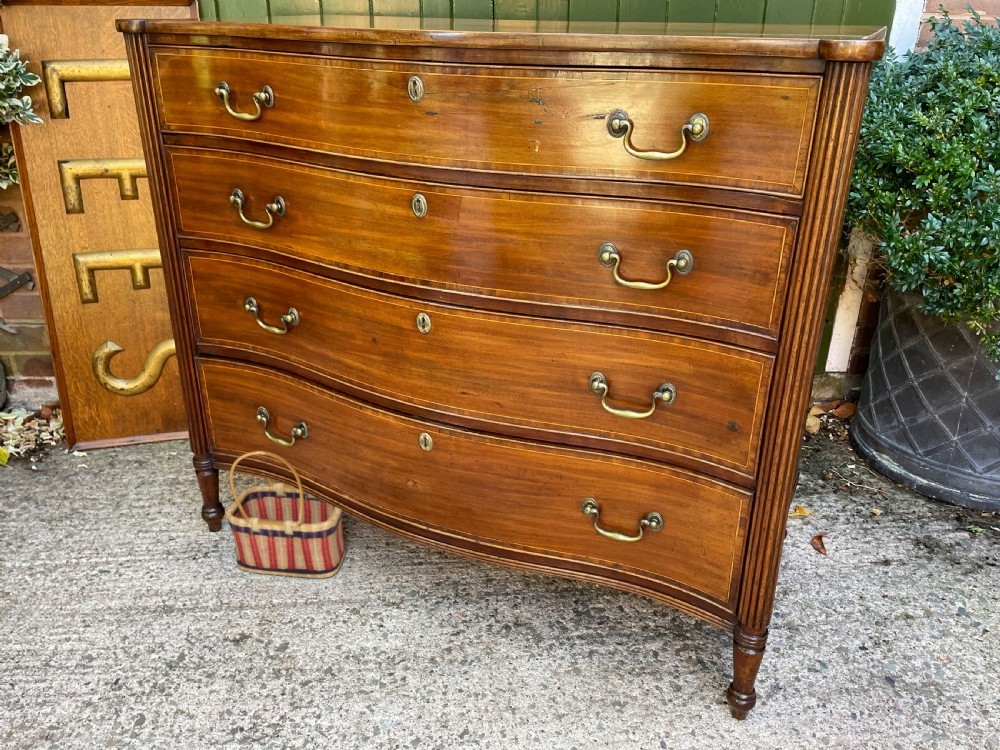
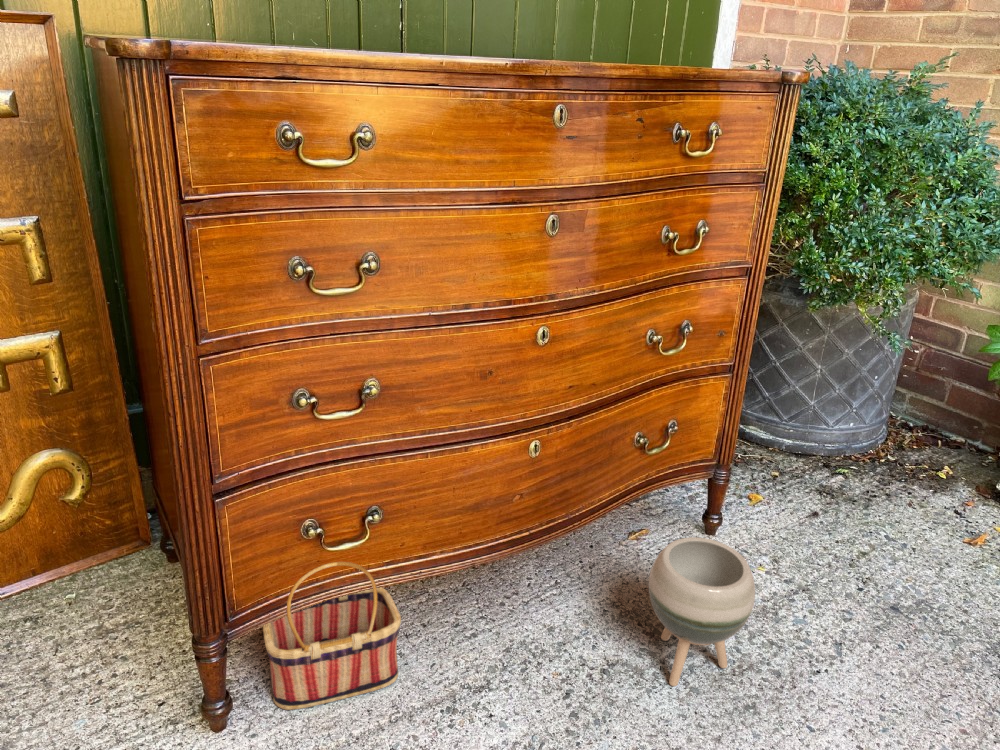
planter: none [544,517,651,664] -> present [648,537,755,686]

